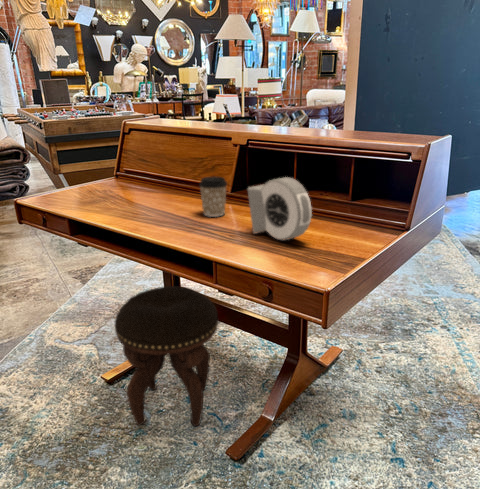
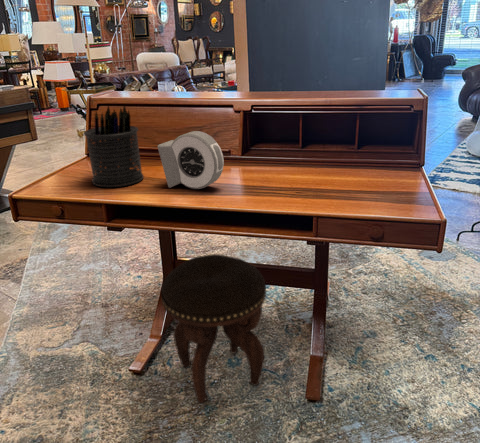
pen holder: none [73,134,126,207] -> present [84,105,143,187]
coffee cup: present [199,176,227,217] -> none [240,136,268,177]
alarm clock: present [248,177,312,240] -> present [158,131,224,189]

